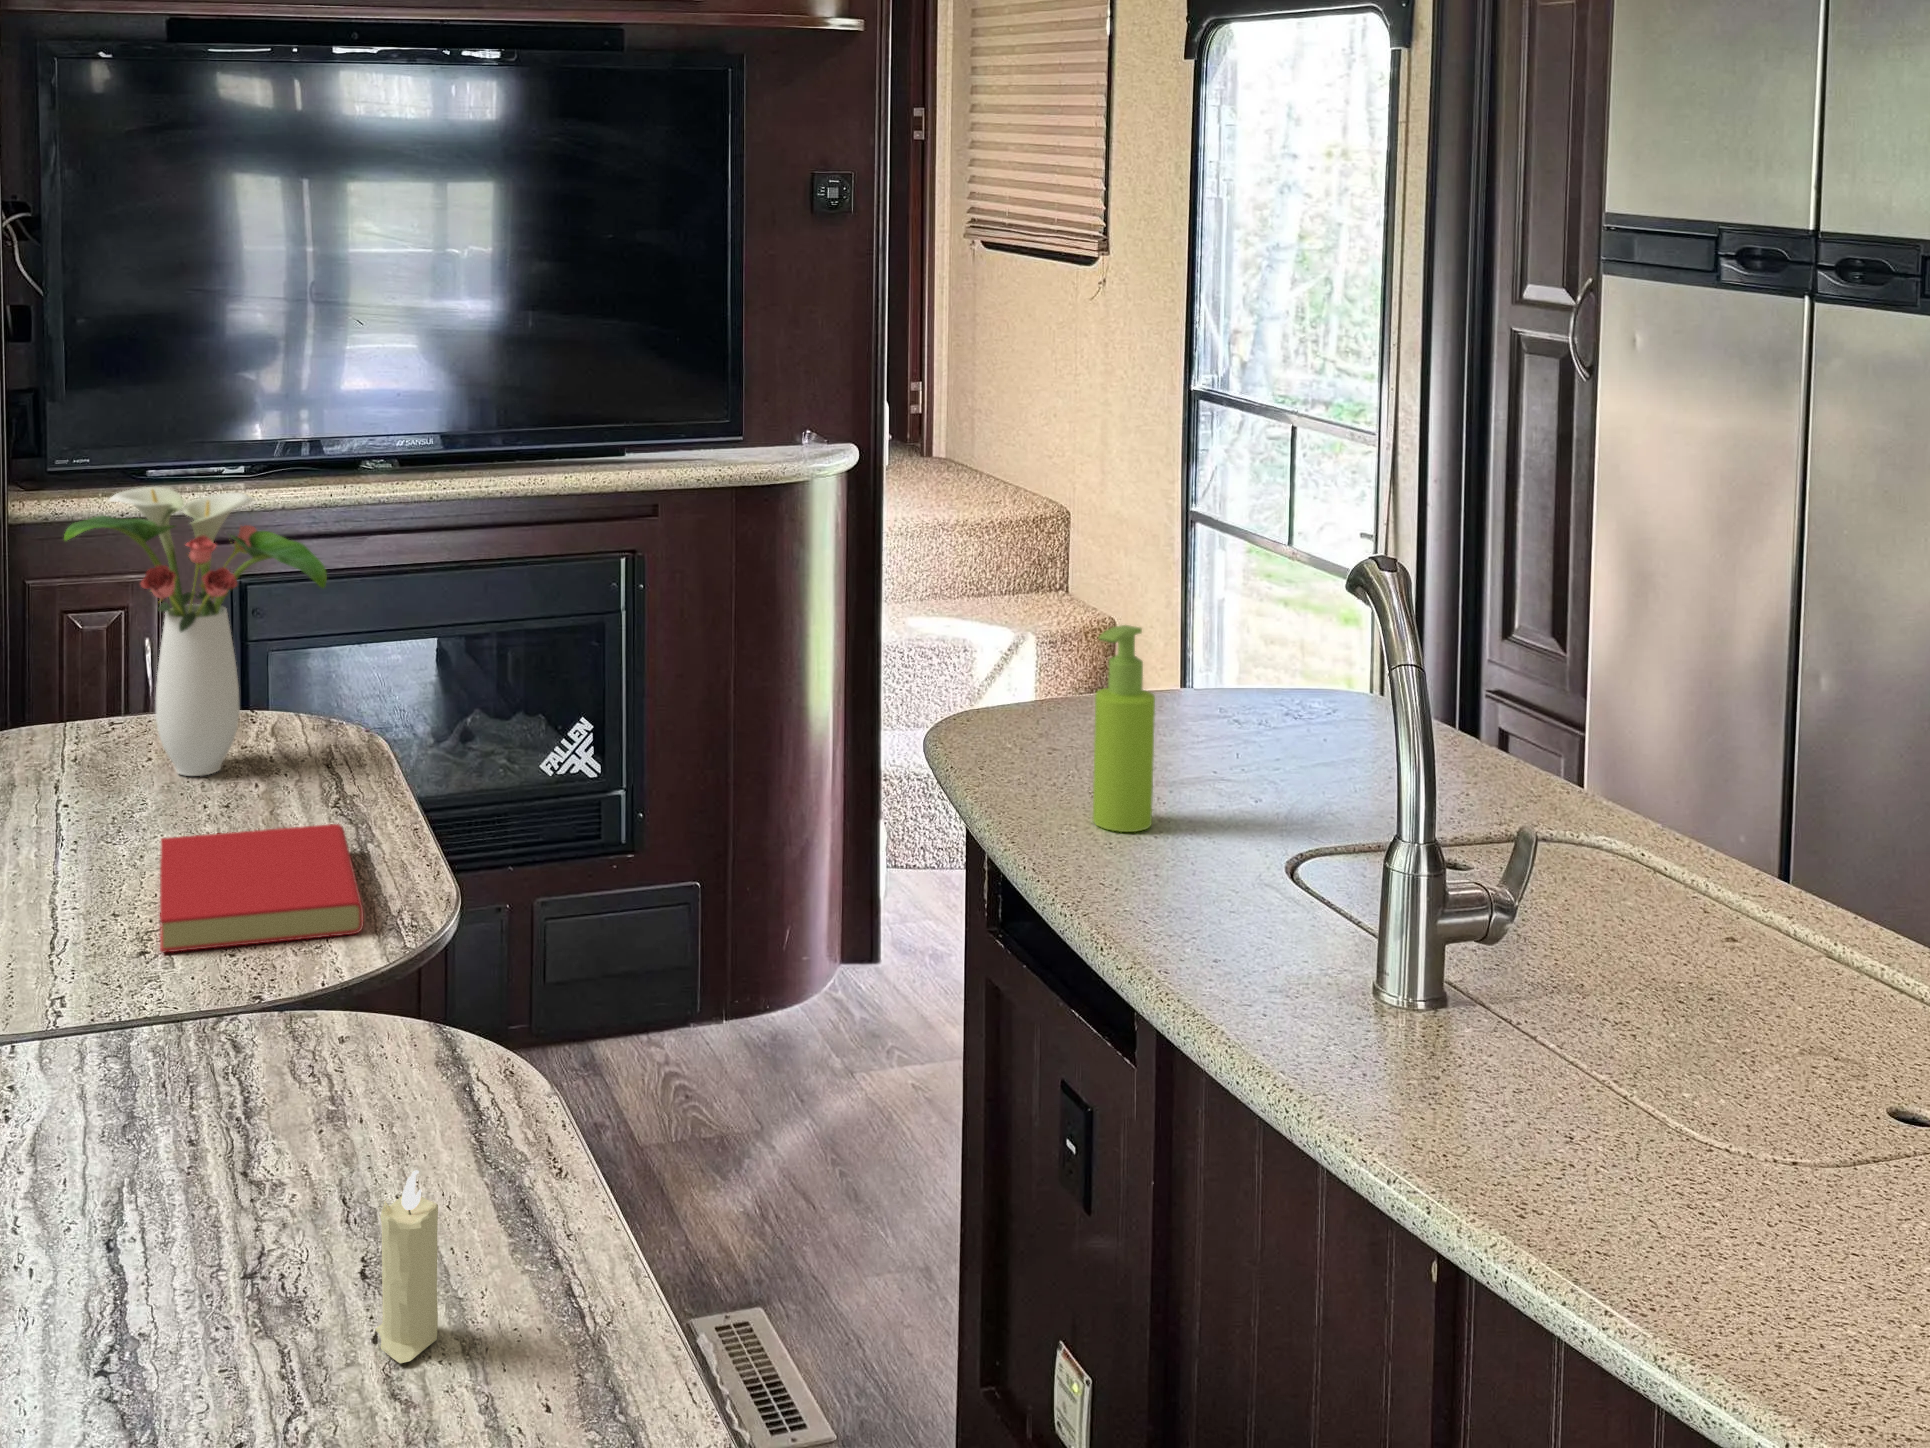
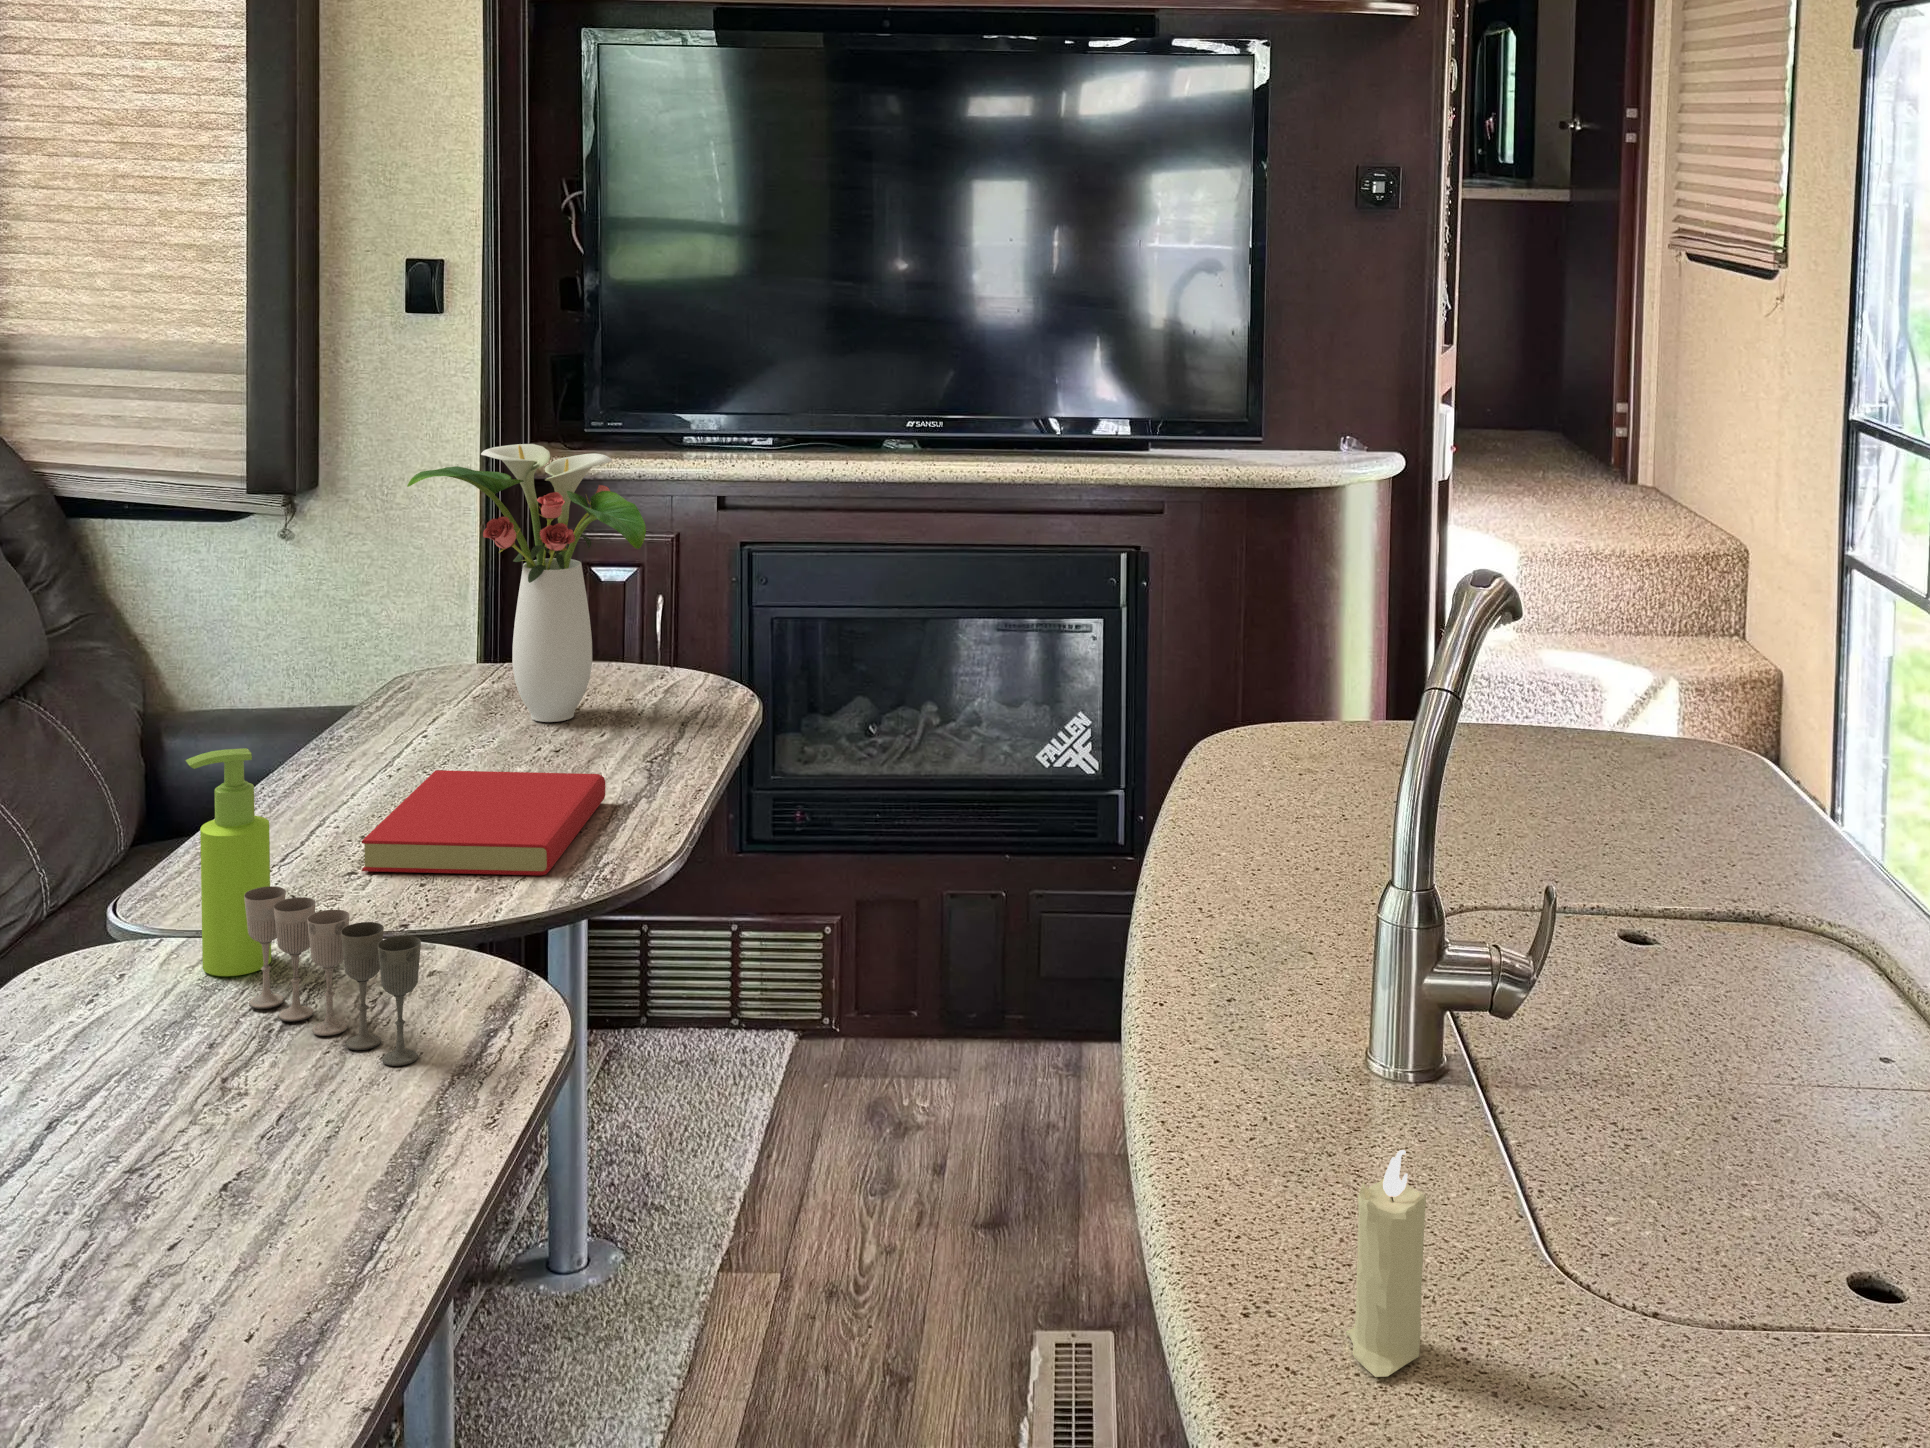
soap dispenser: present [1093,625,1155,832] -> present [186,748,271,976]
wine glass: none [175,979,421,1148] -> present [244,886,421,1066]
candle: present [375,1170,438,1363] -> present [1346,1150,1426,1377]

